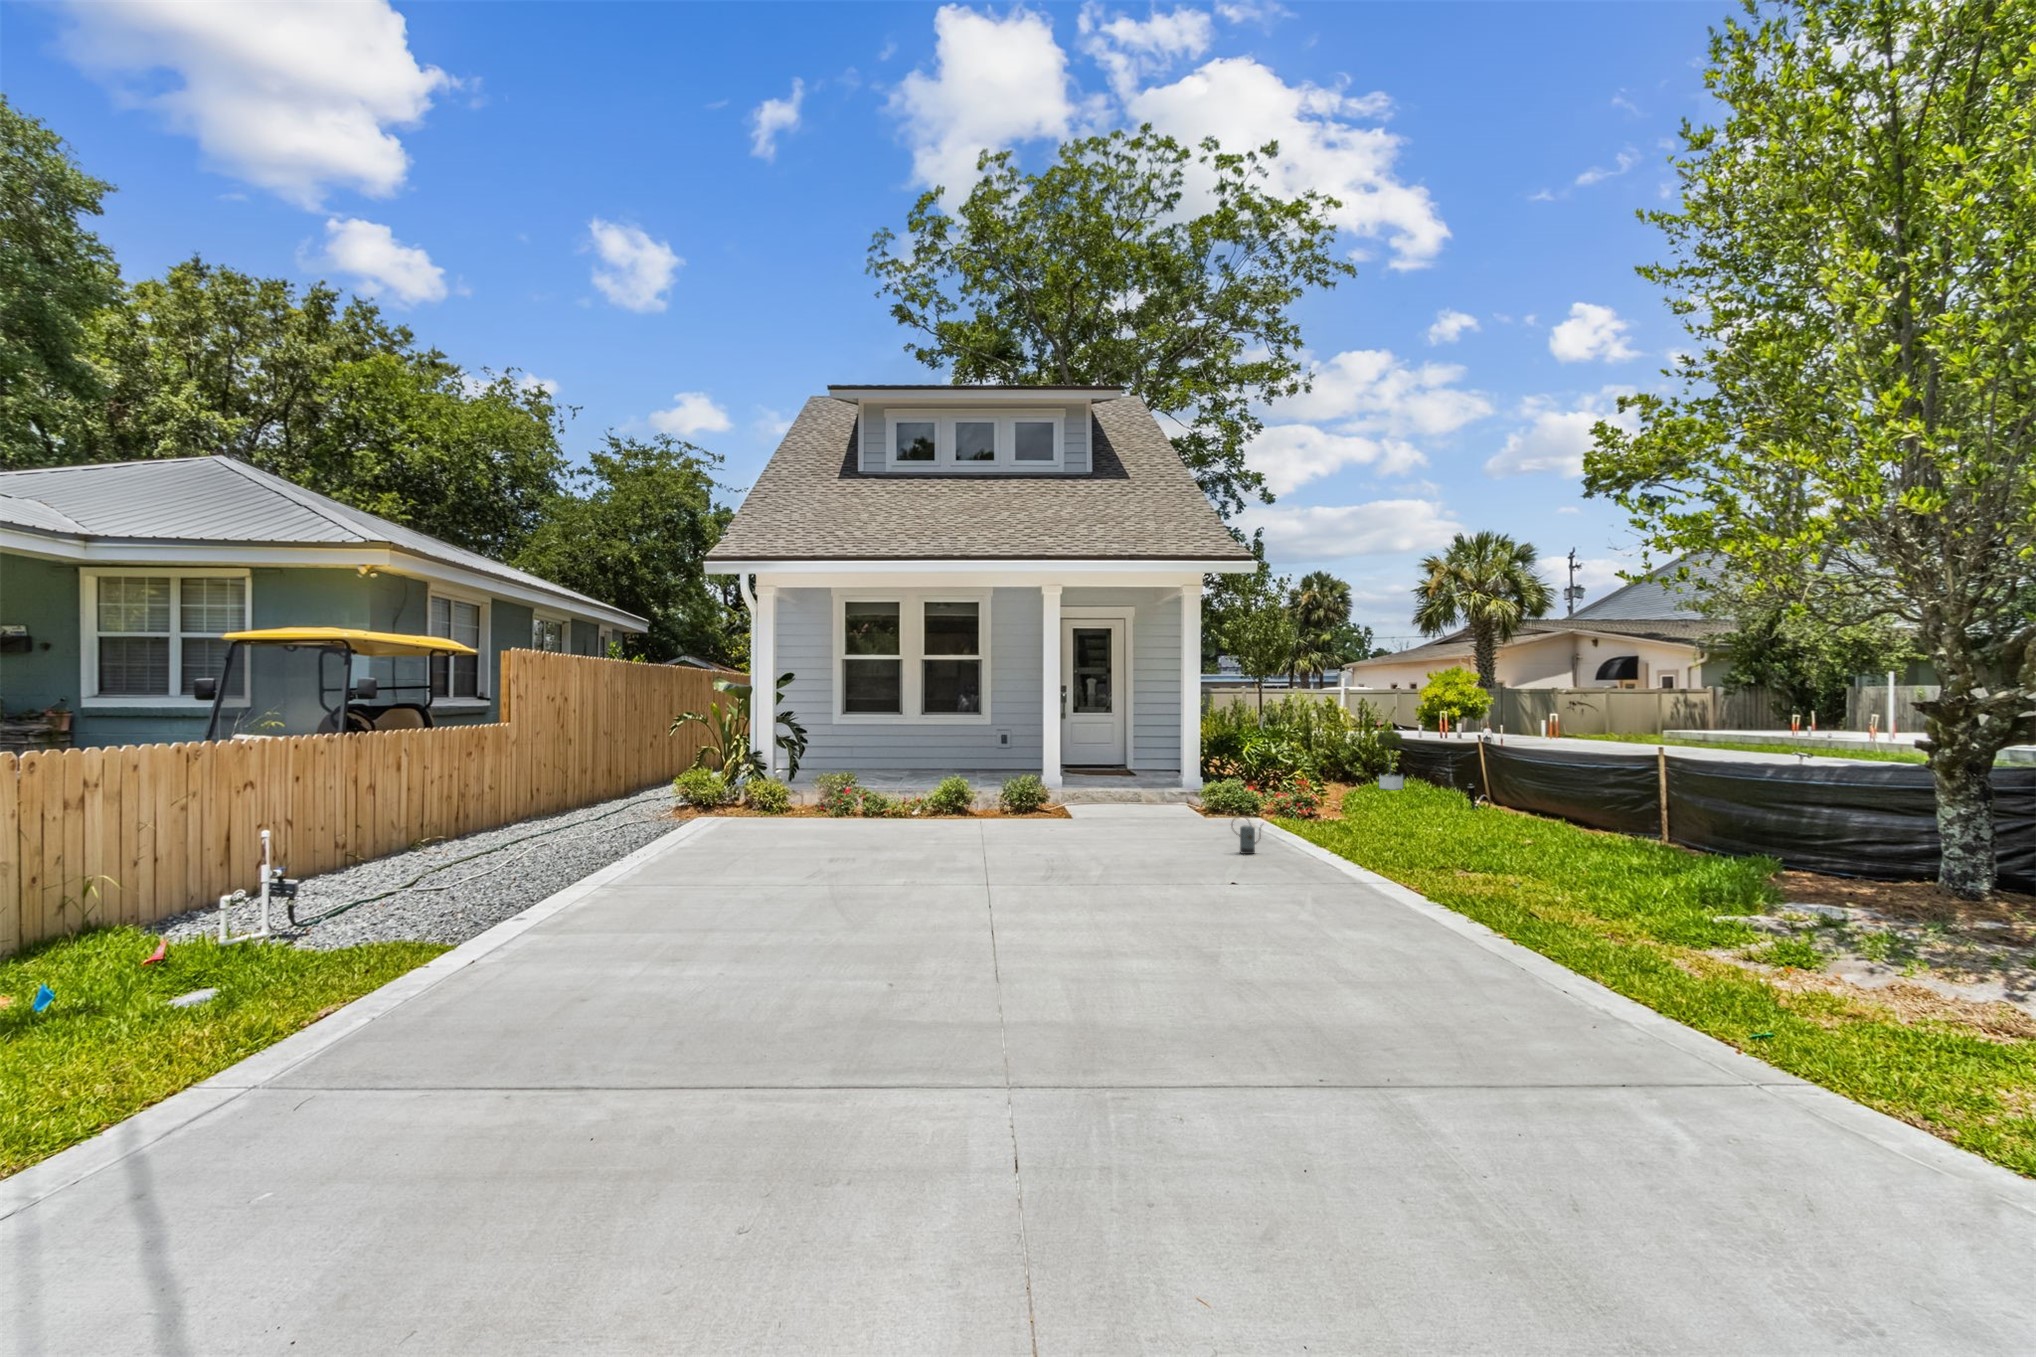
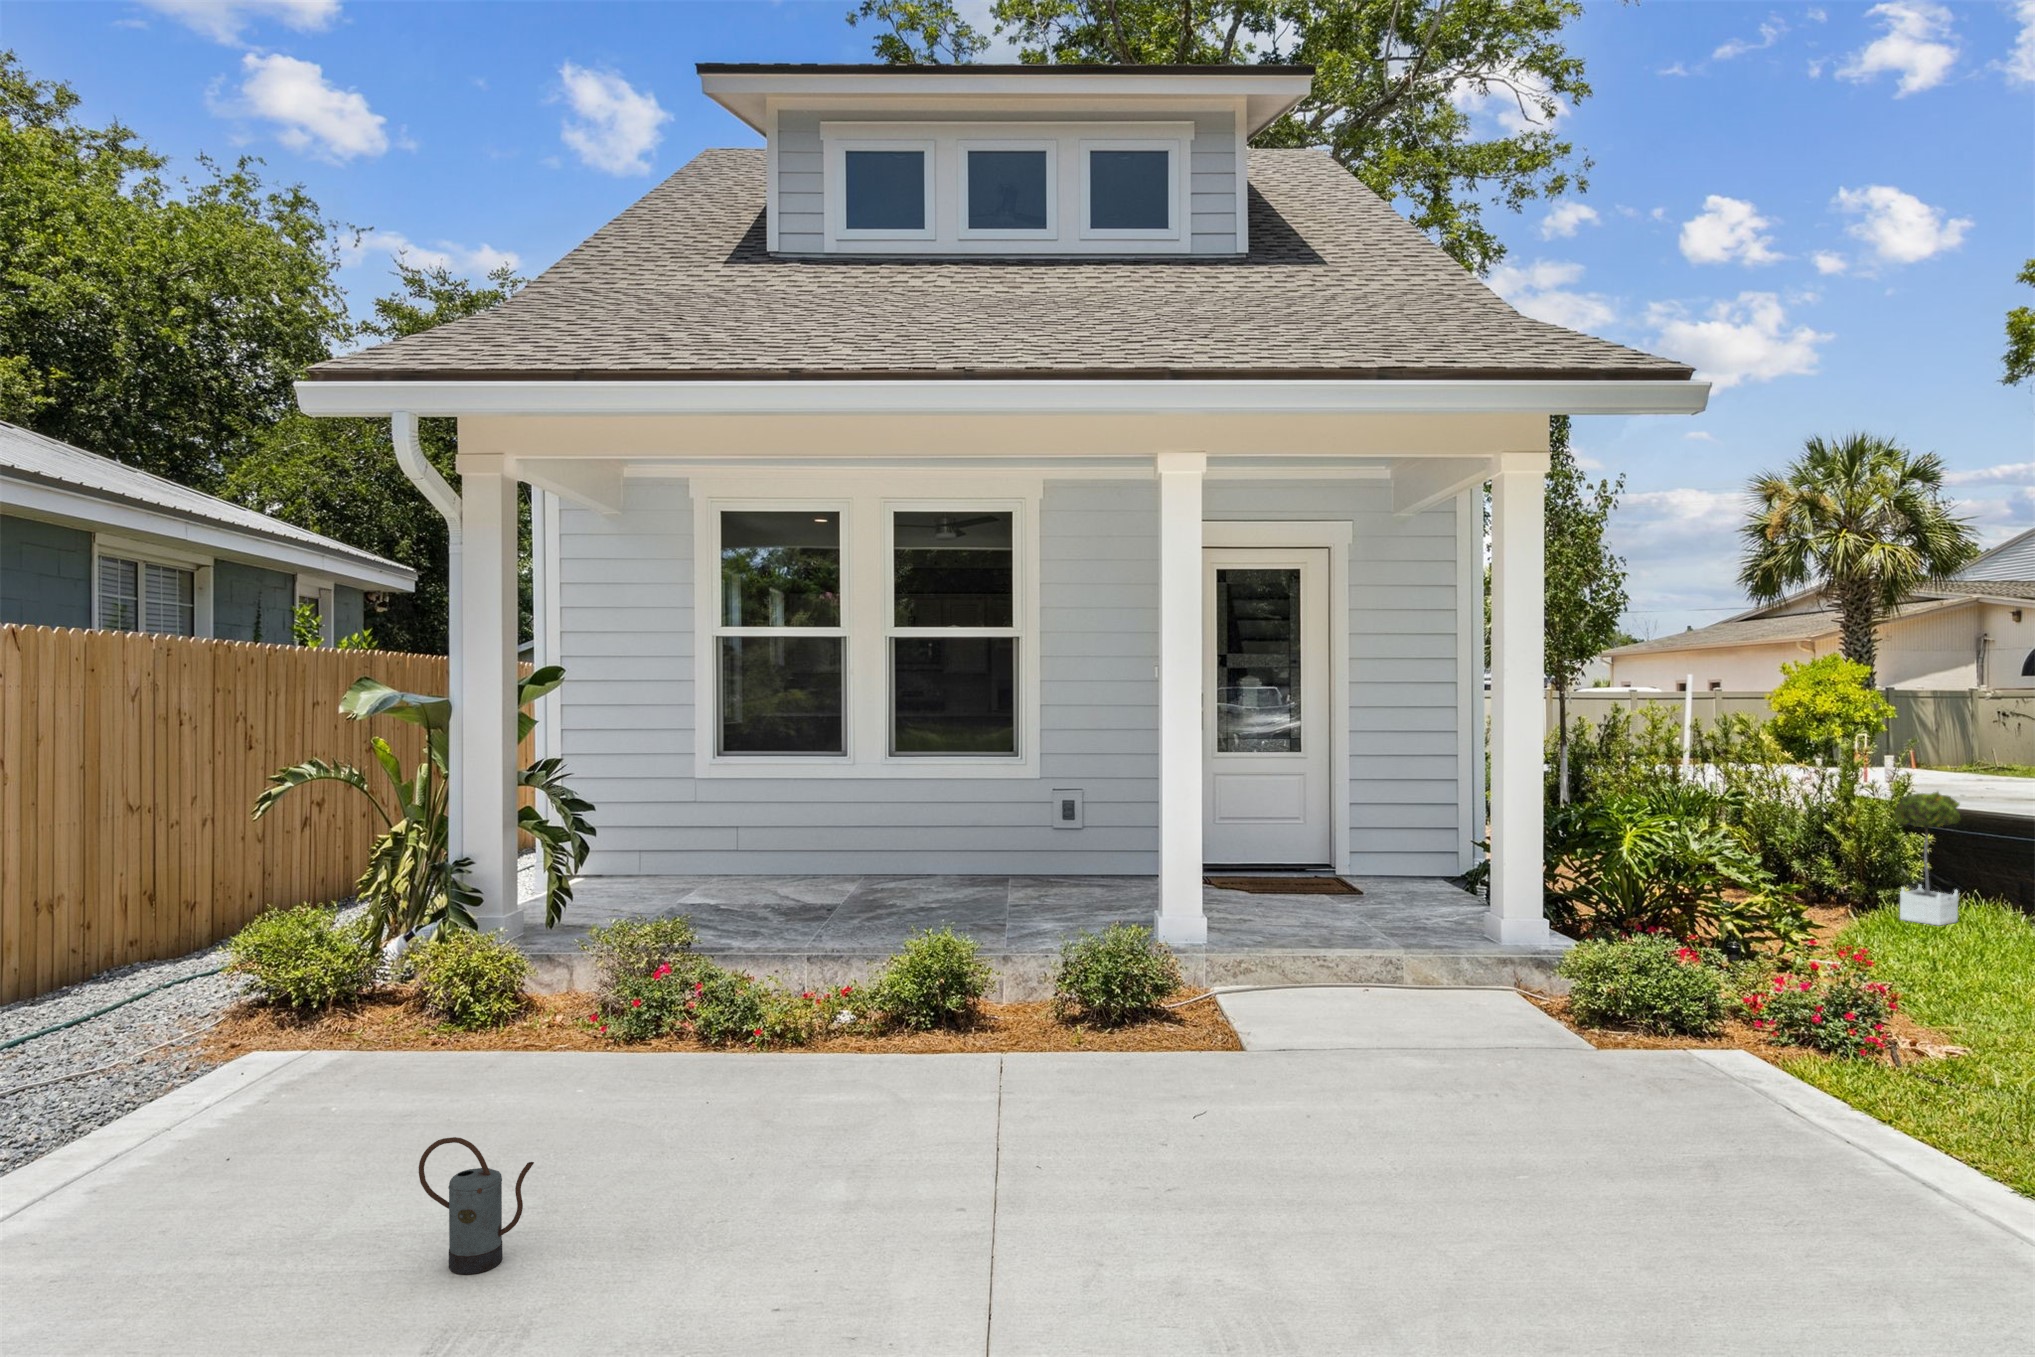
watering can: present [1236,816,1261,854] -> present [419,1137,534,1274]

